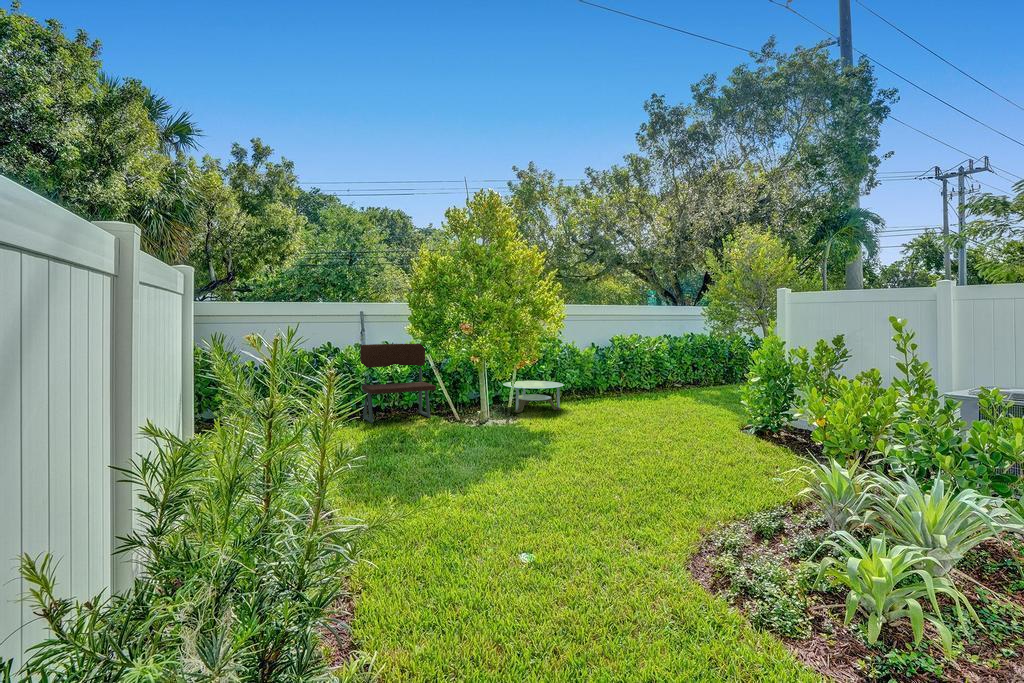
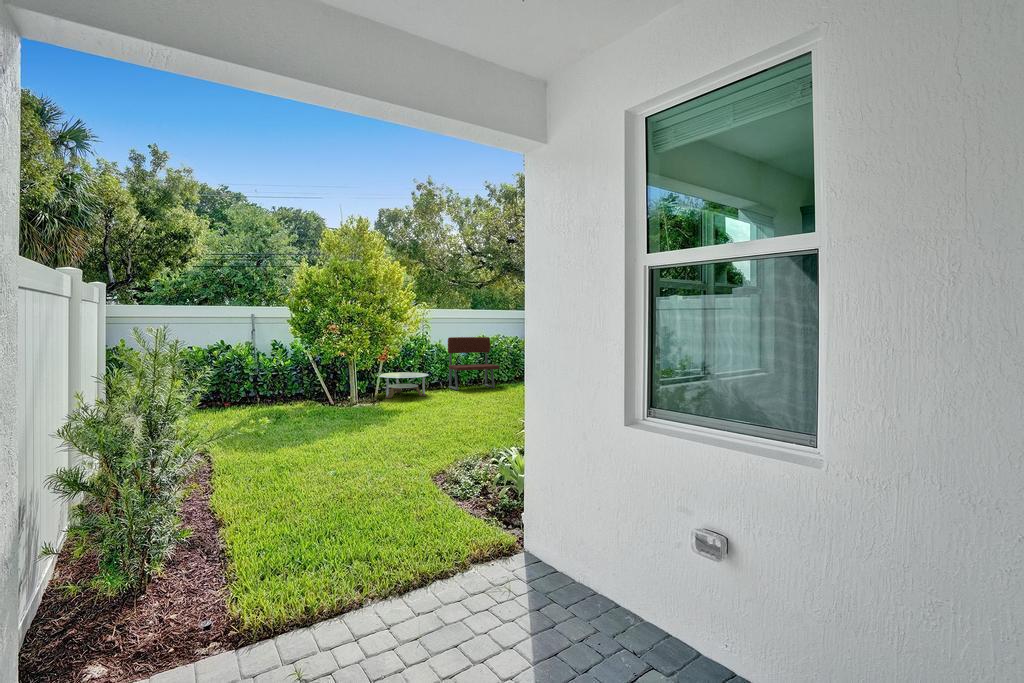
bench: present [360,344,436,423] -> present [448,337,499,390]

